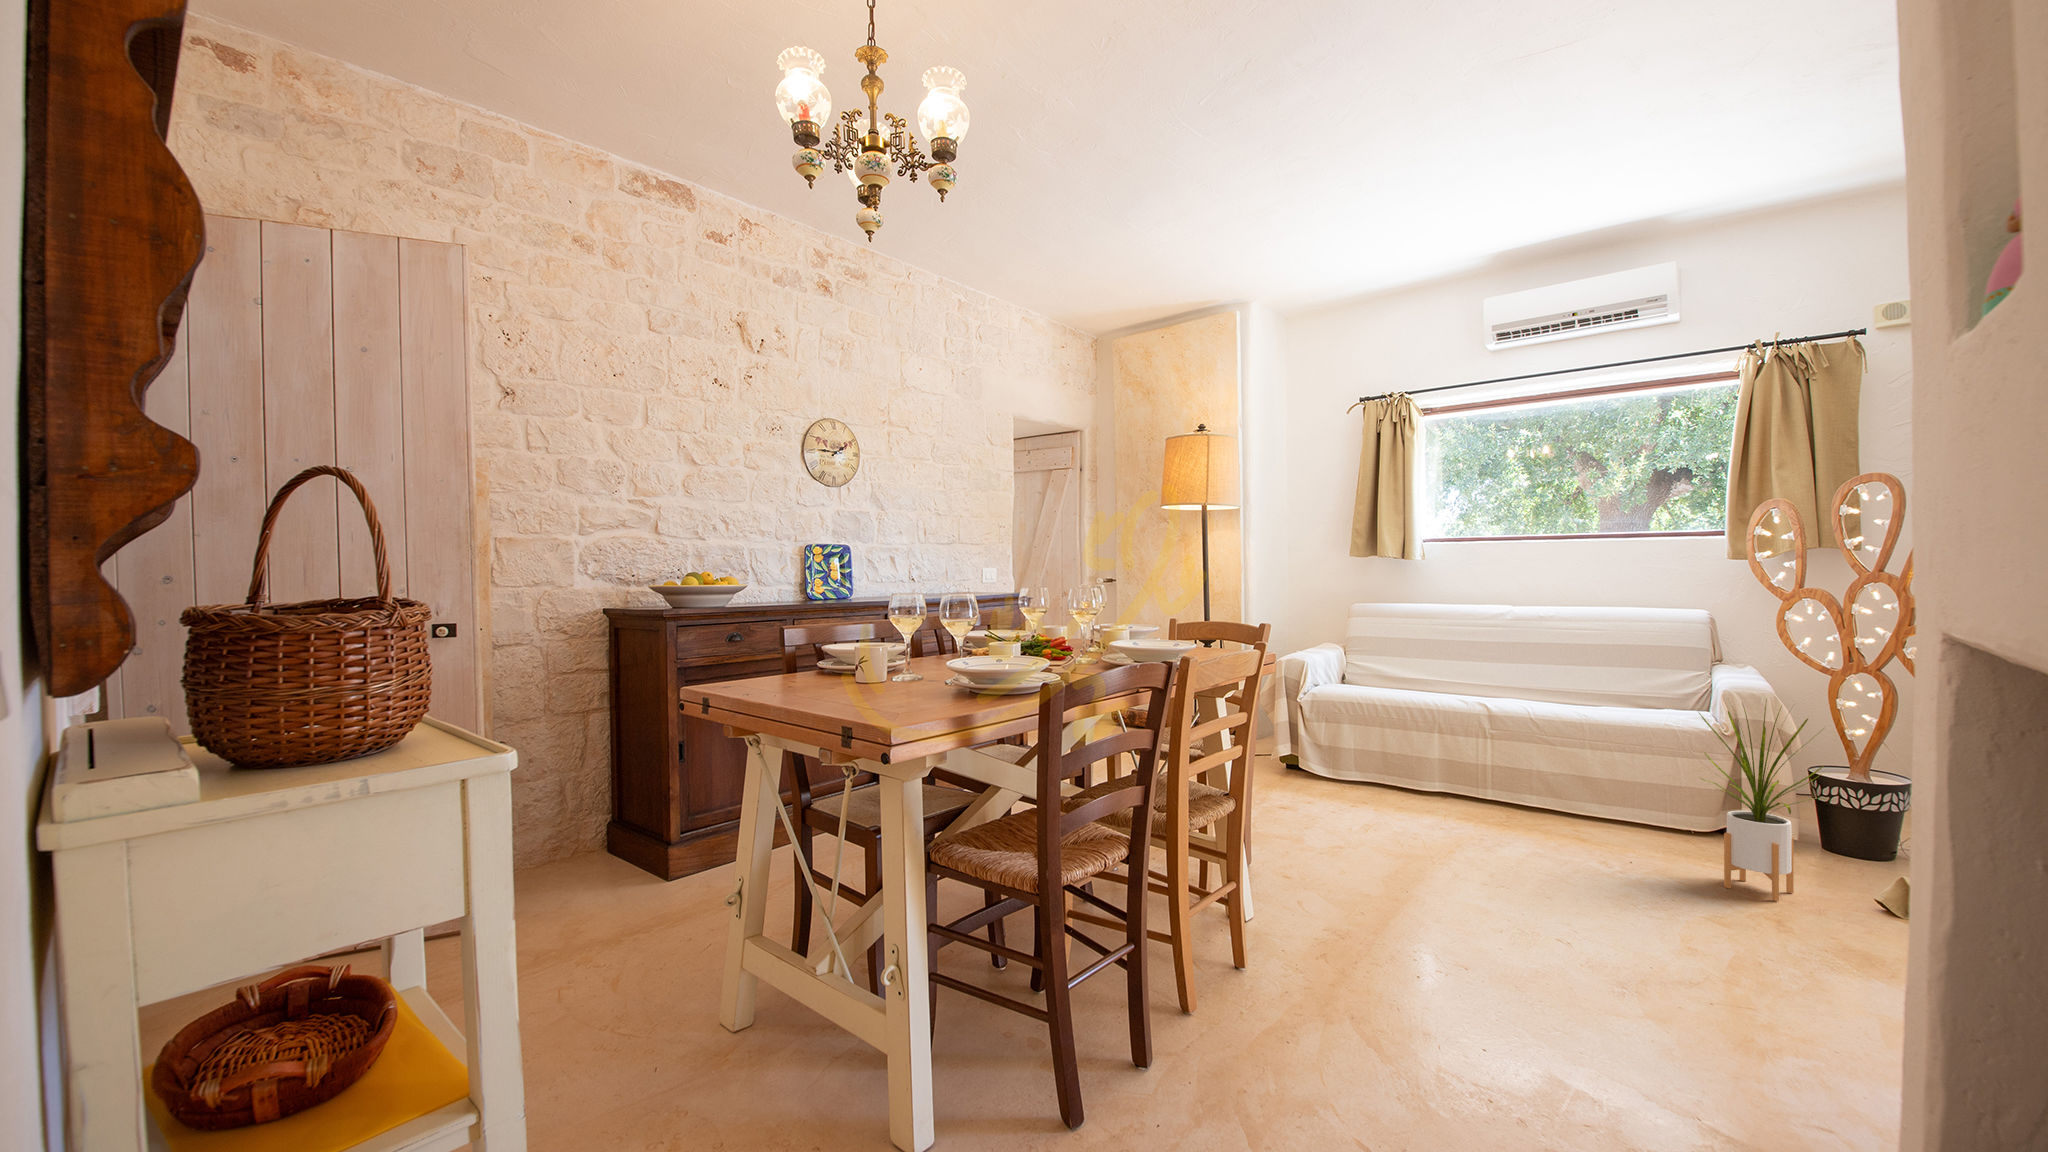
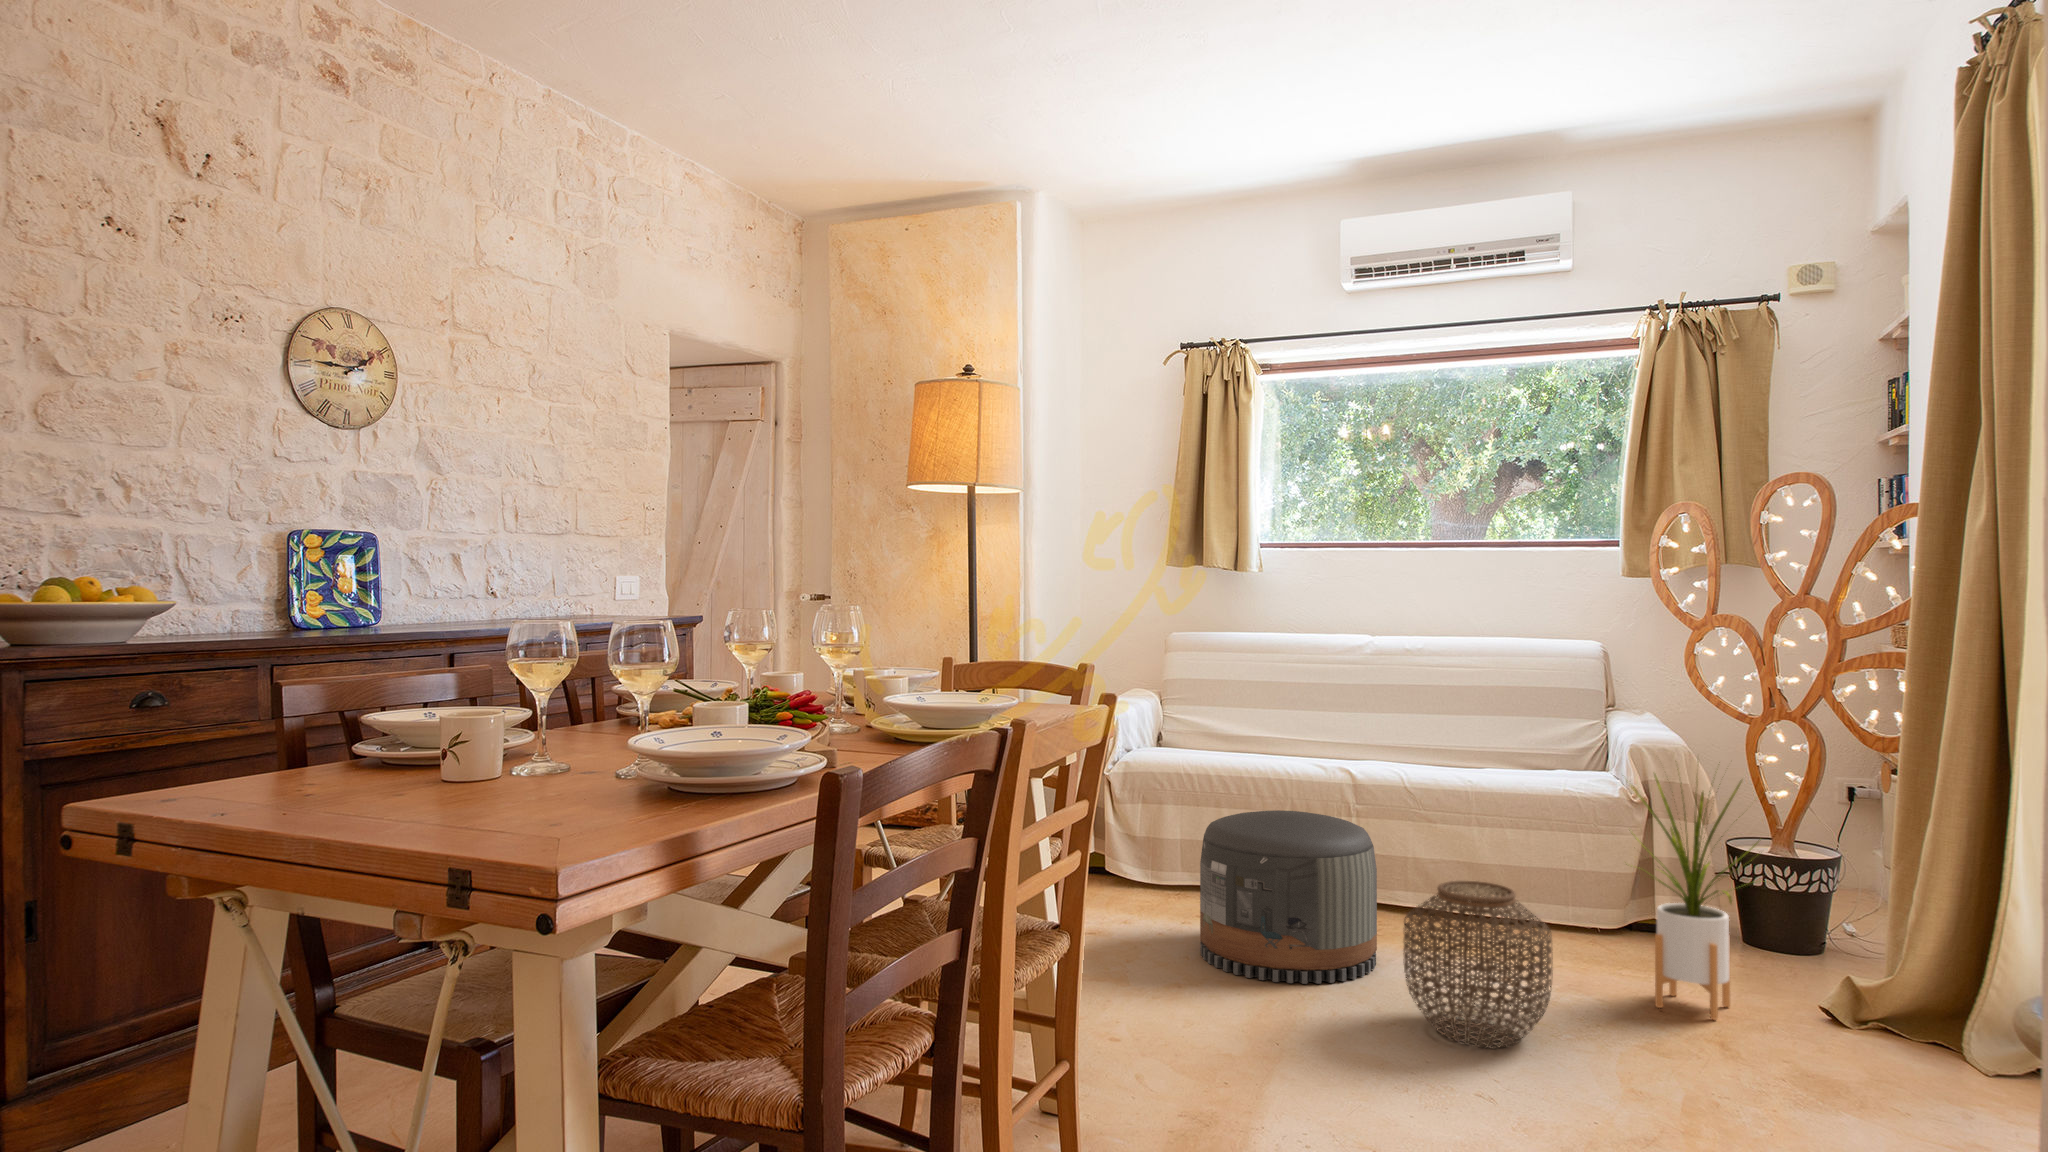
pouf: none [1360,727,1494,848] -> present [1200,810,1377,984]
woven basket: none [1507,783,1627,903] -> present [1403,881,1553,1048]

